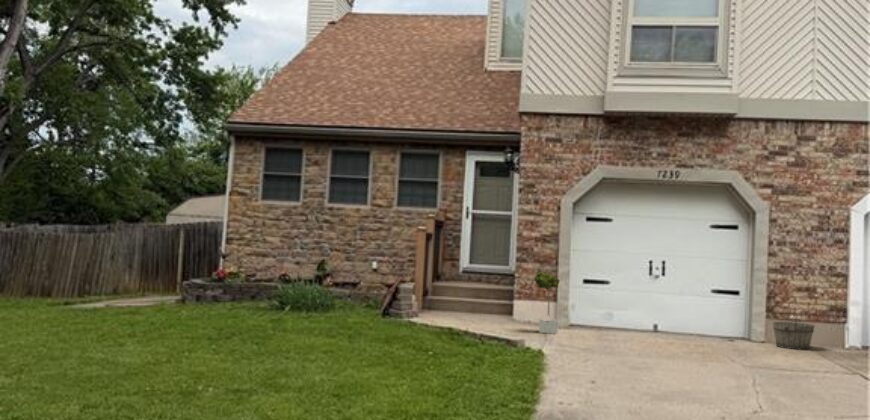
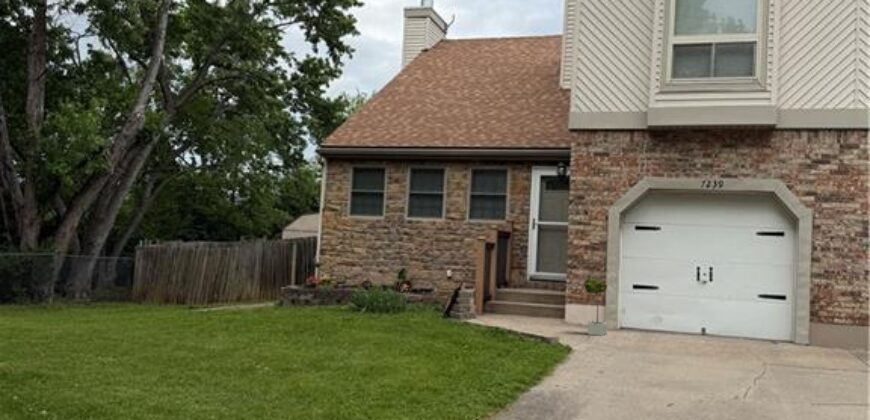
wooden bucket: present [773,318,814,349] -> none [814,319,855,352]

